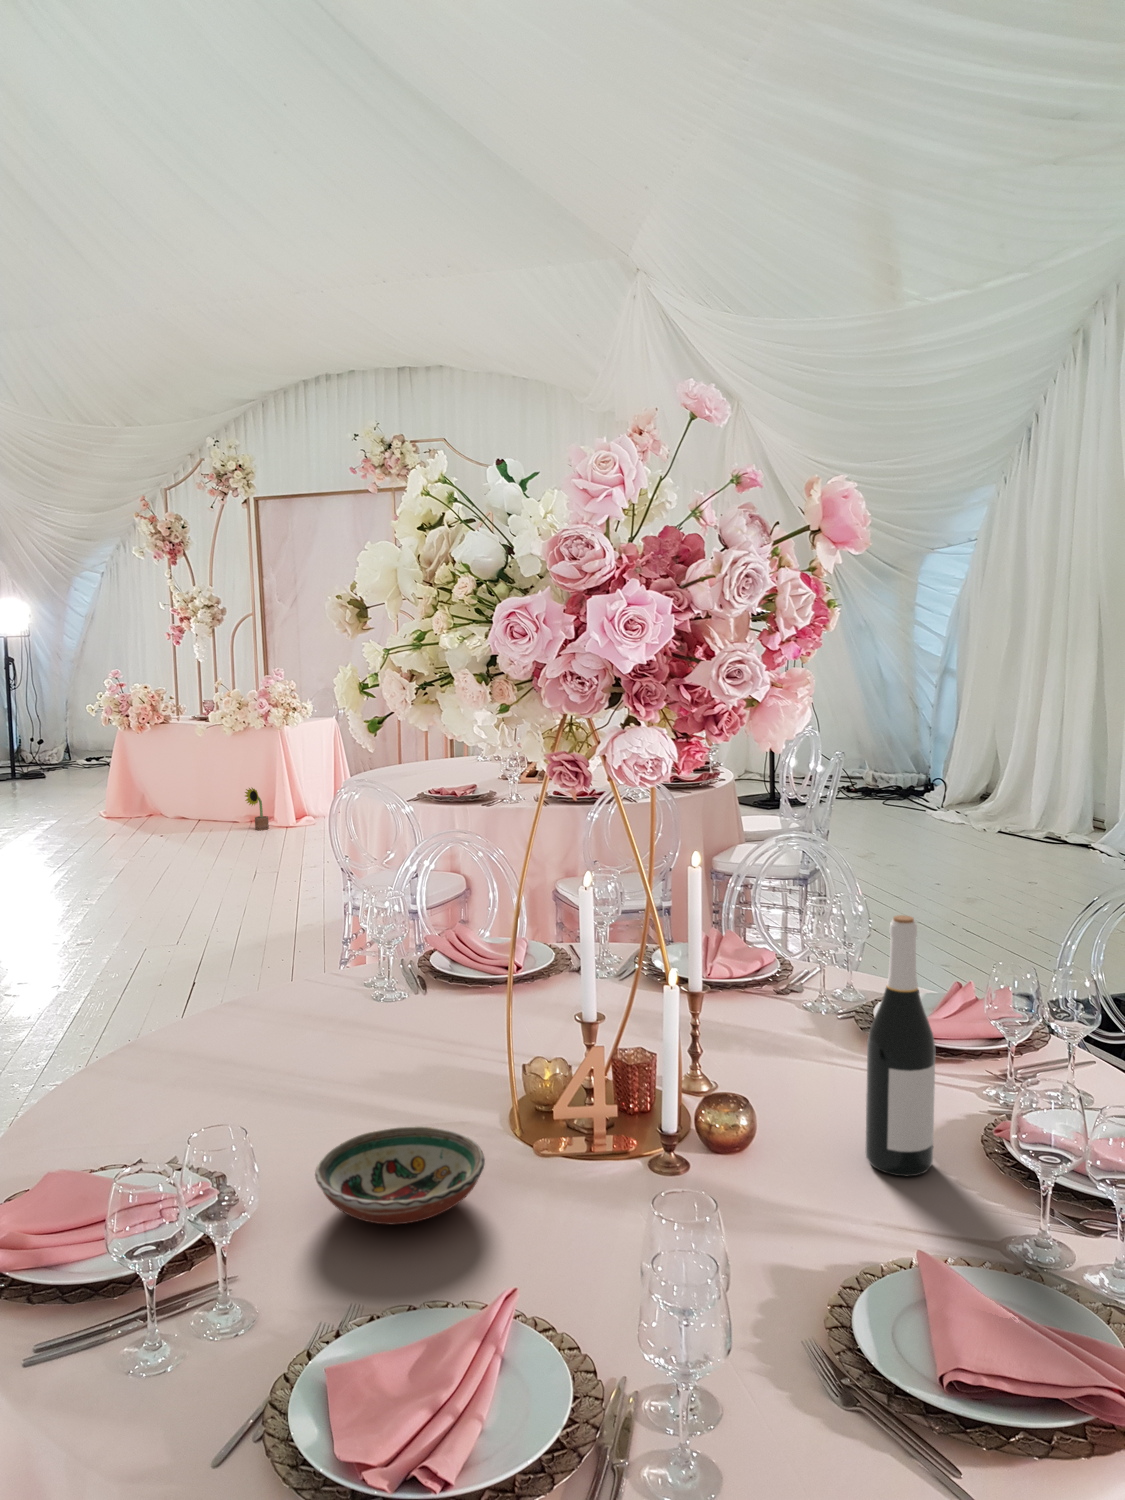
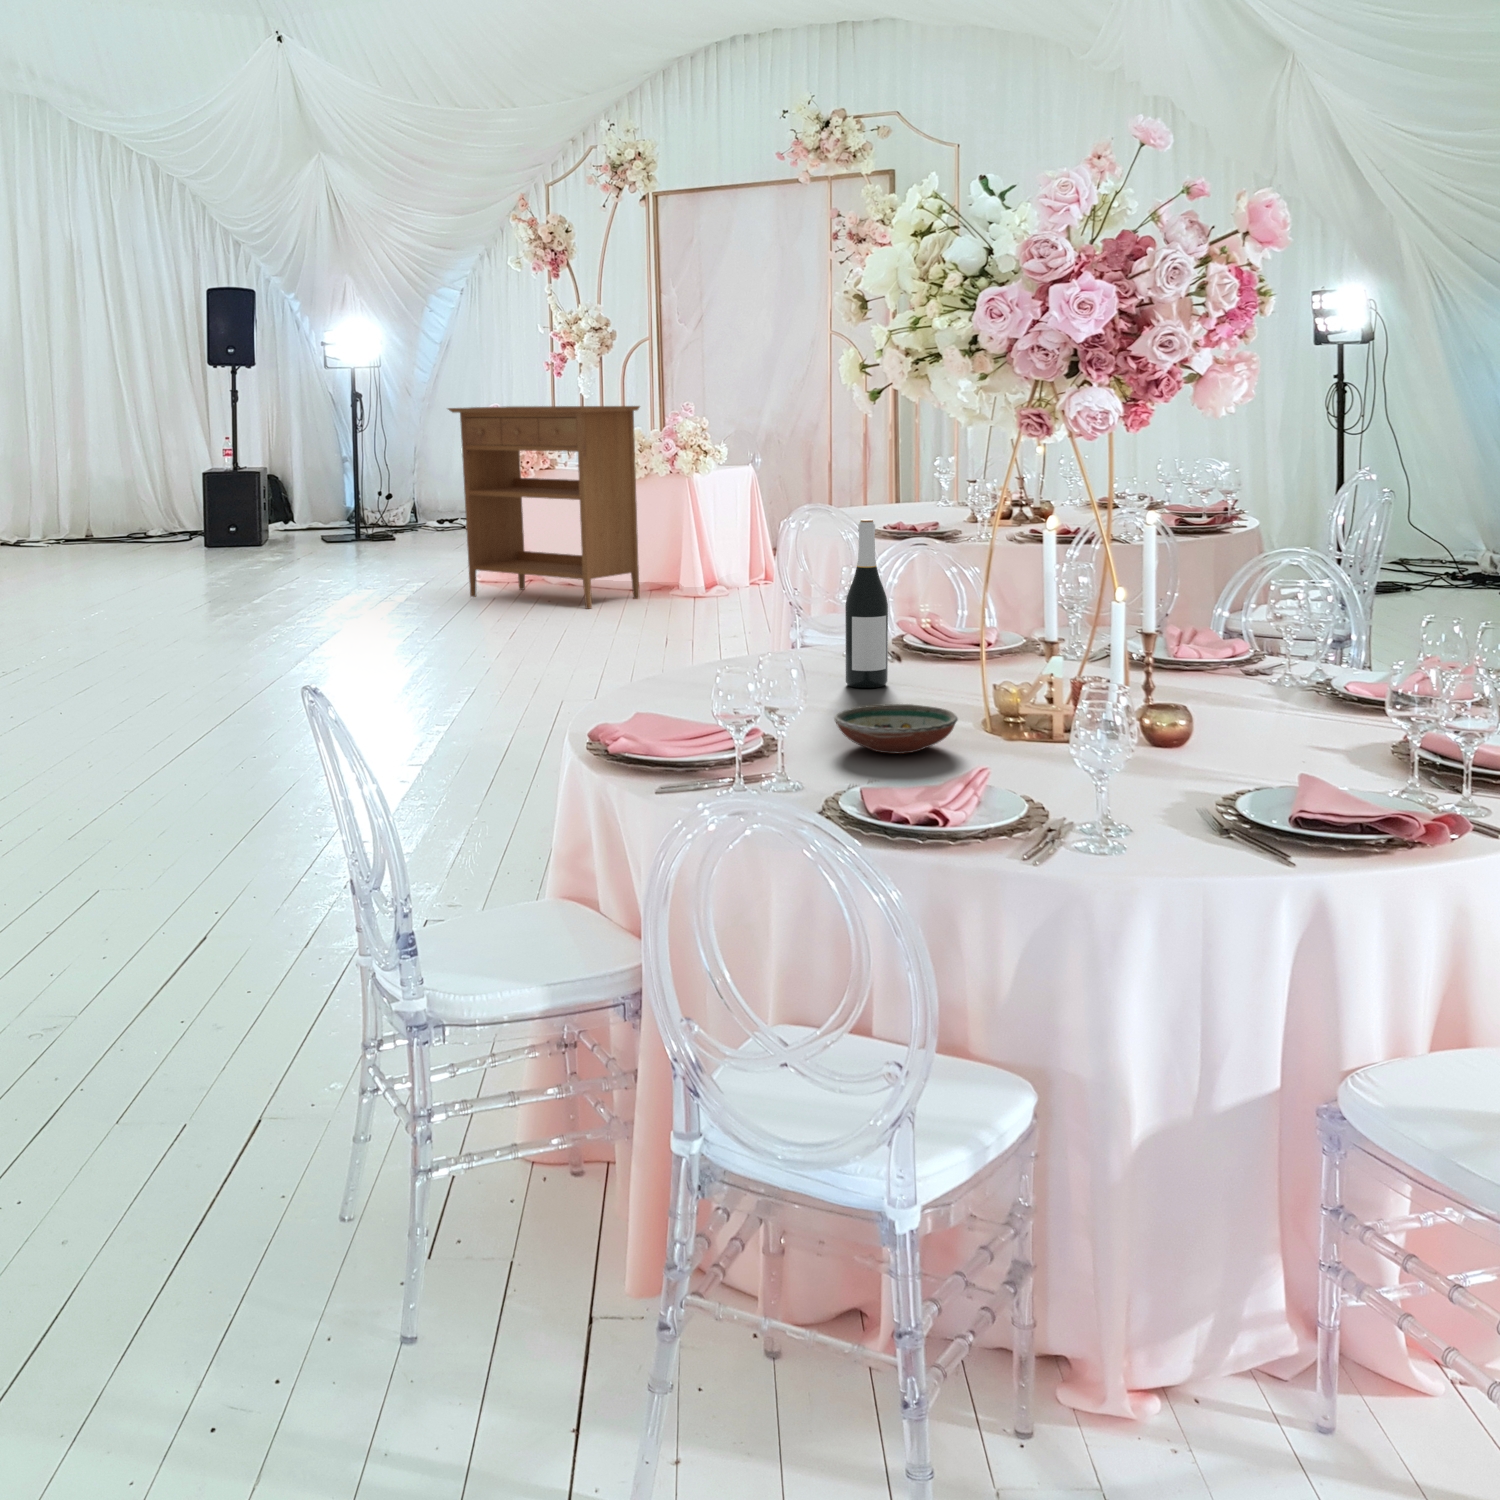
console table: none [69,669,239,839] -> present [448,406,640,609]
decorative plant: present [245,788,269,830] -> none [647,549,675,601]
wine bottle: present [865,915,935,1176] -> present [845,519,888,688]

